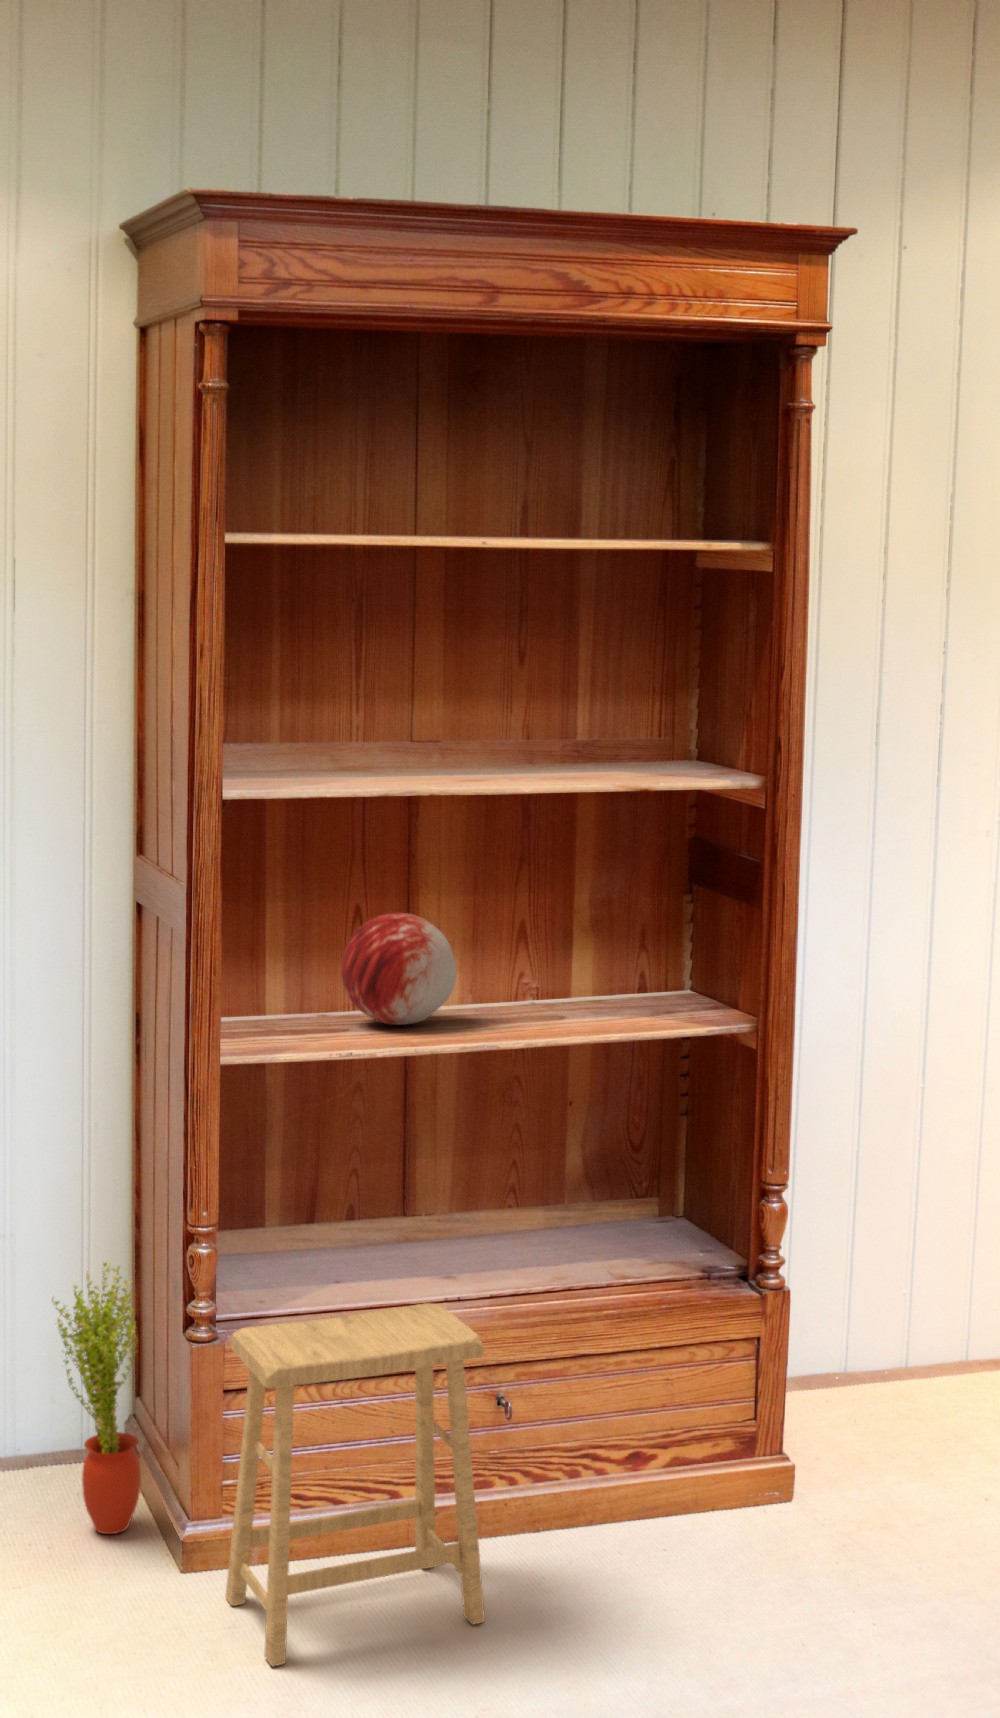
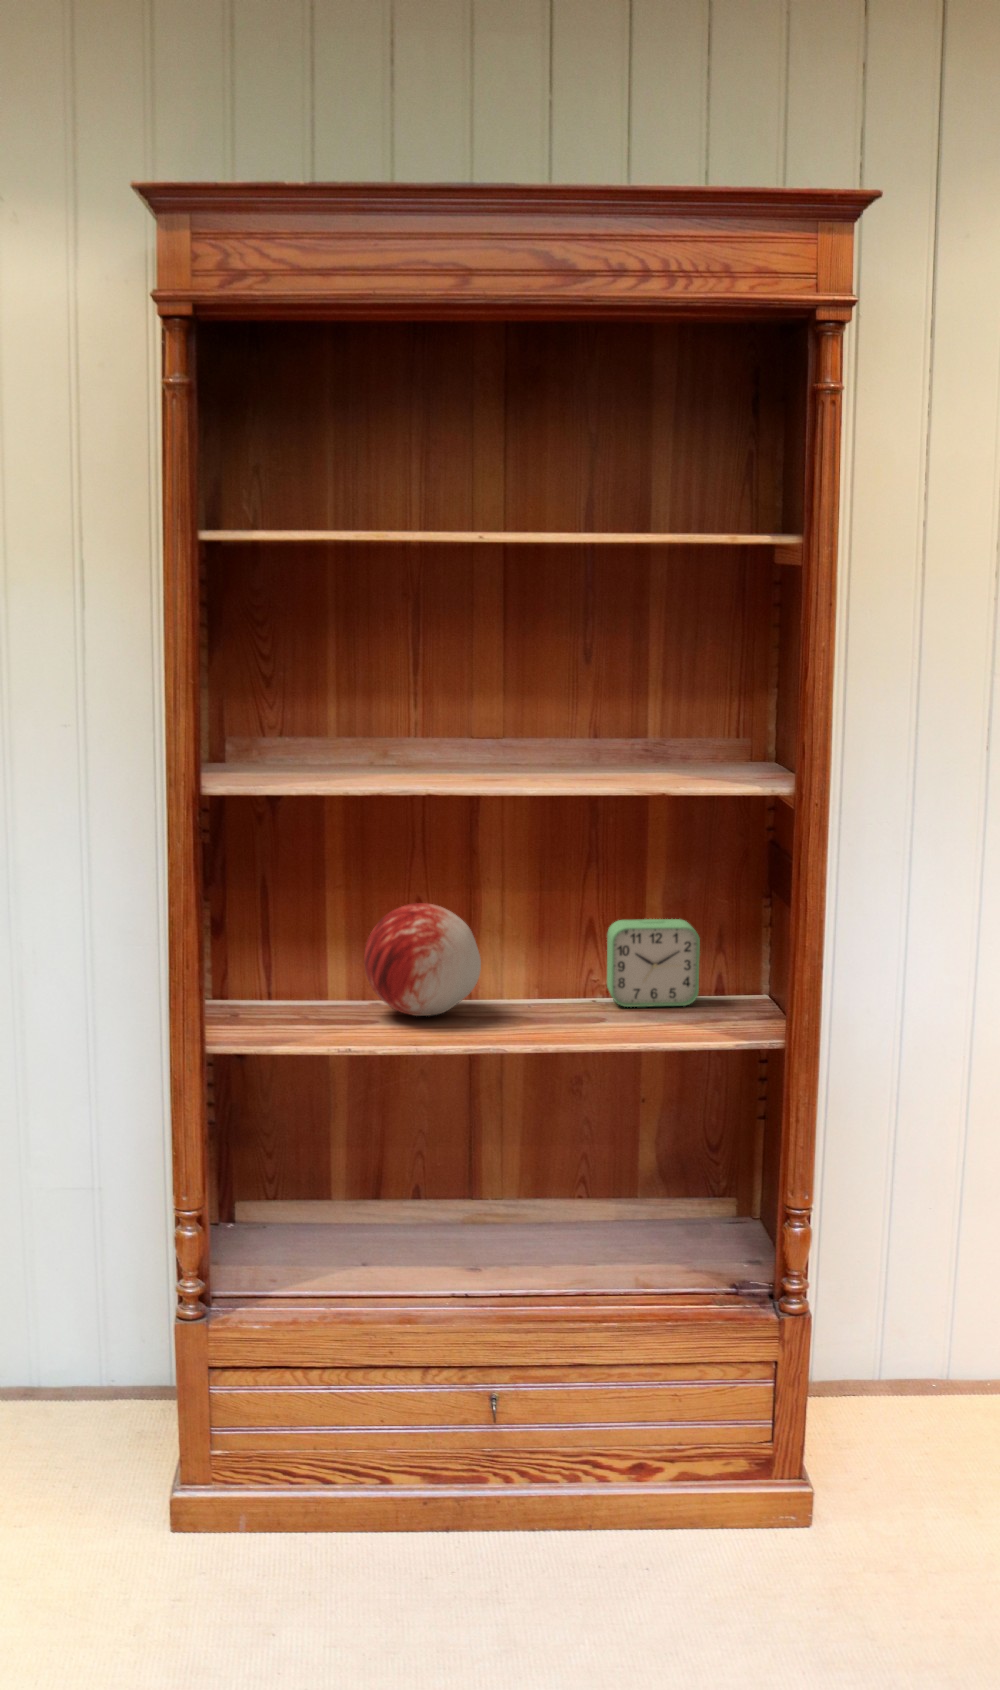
alarm clock: none [560,927,653,1011] -> present [607,919,700,1007]
potted plant: present [52,1262,141,1534] -> none [75,1224,160,1481]
footstool: present [226,1303,485,1666] -> none [187,1308,423,1653]

